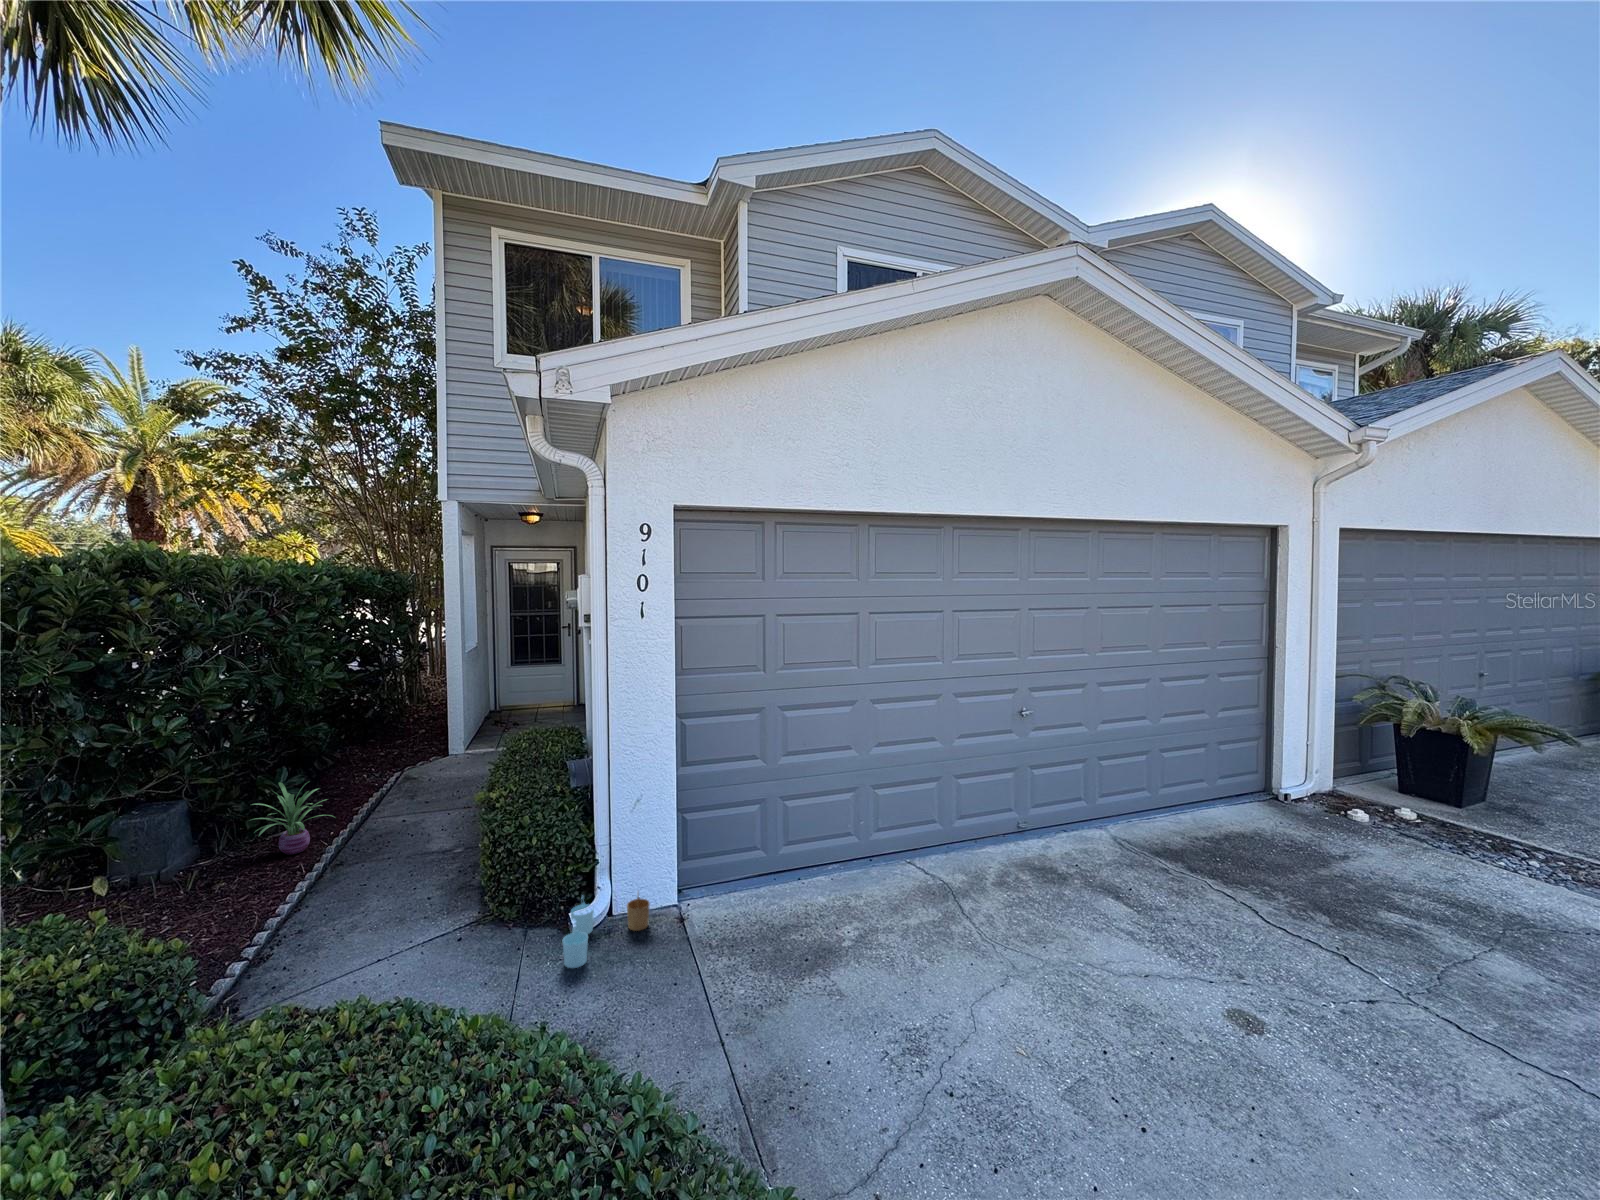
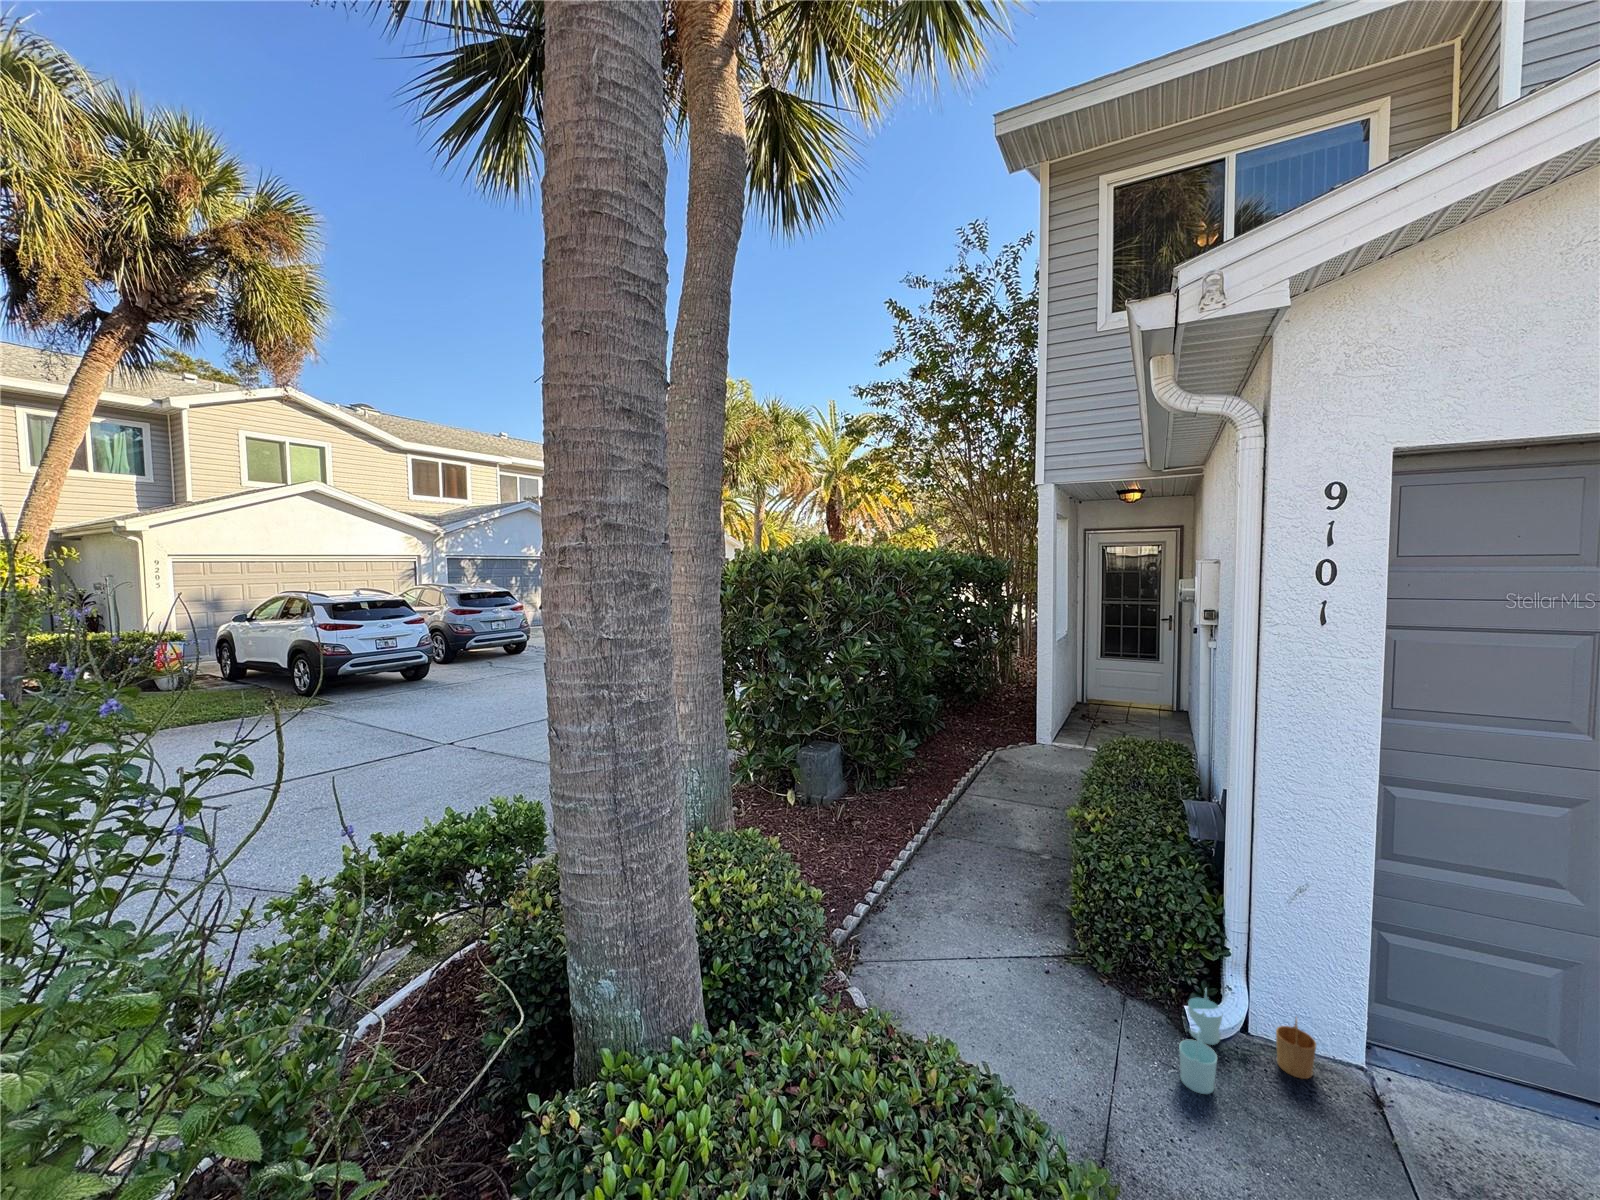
decorative plant: present [253,782,334,855] -> none [874,746,939,813]

